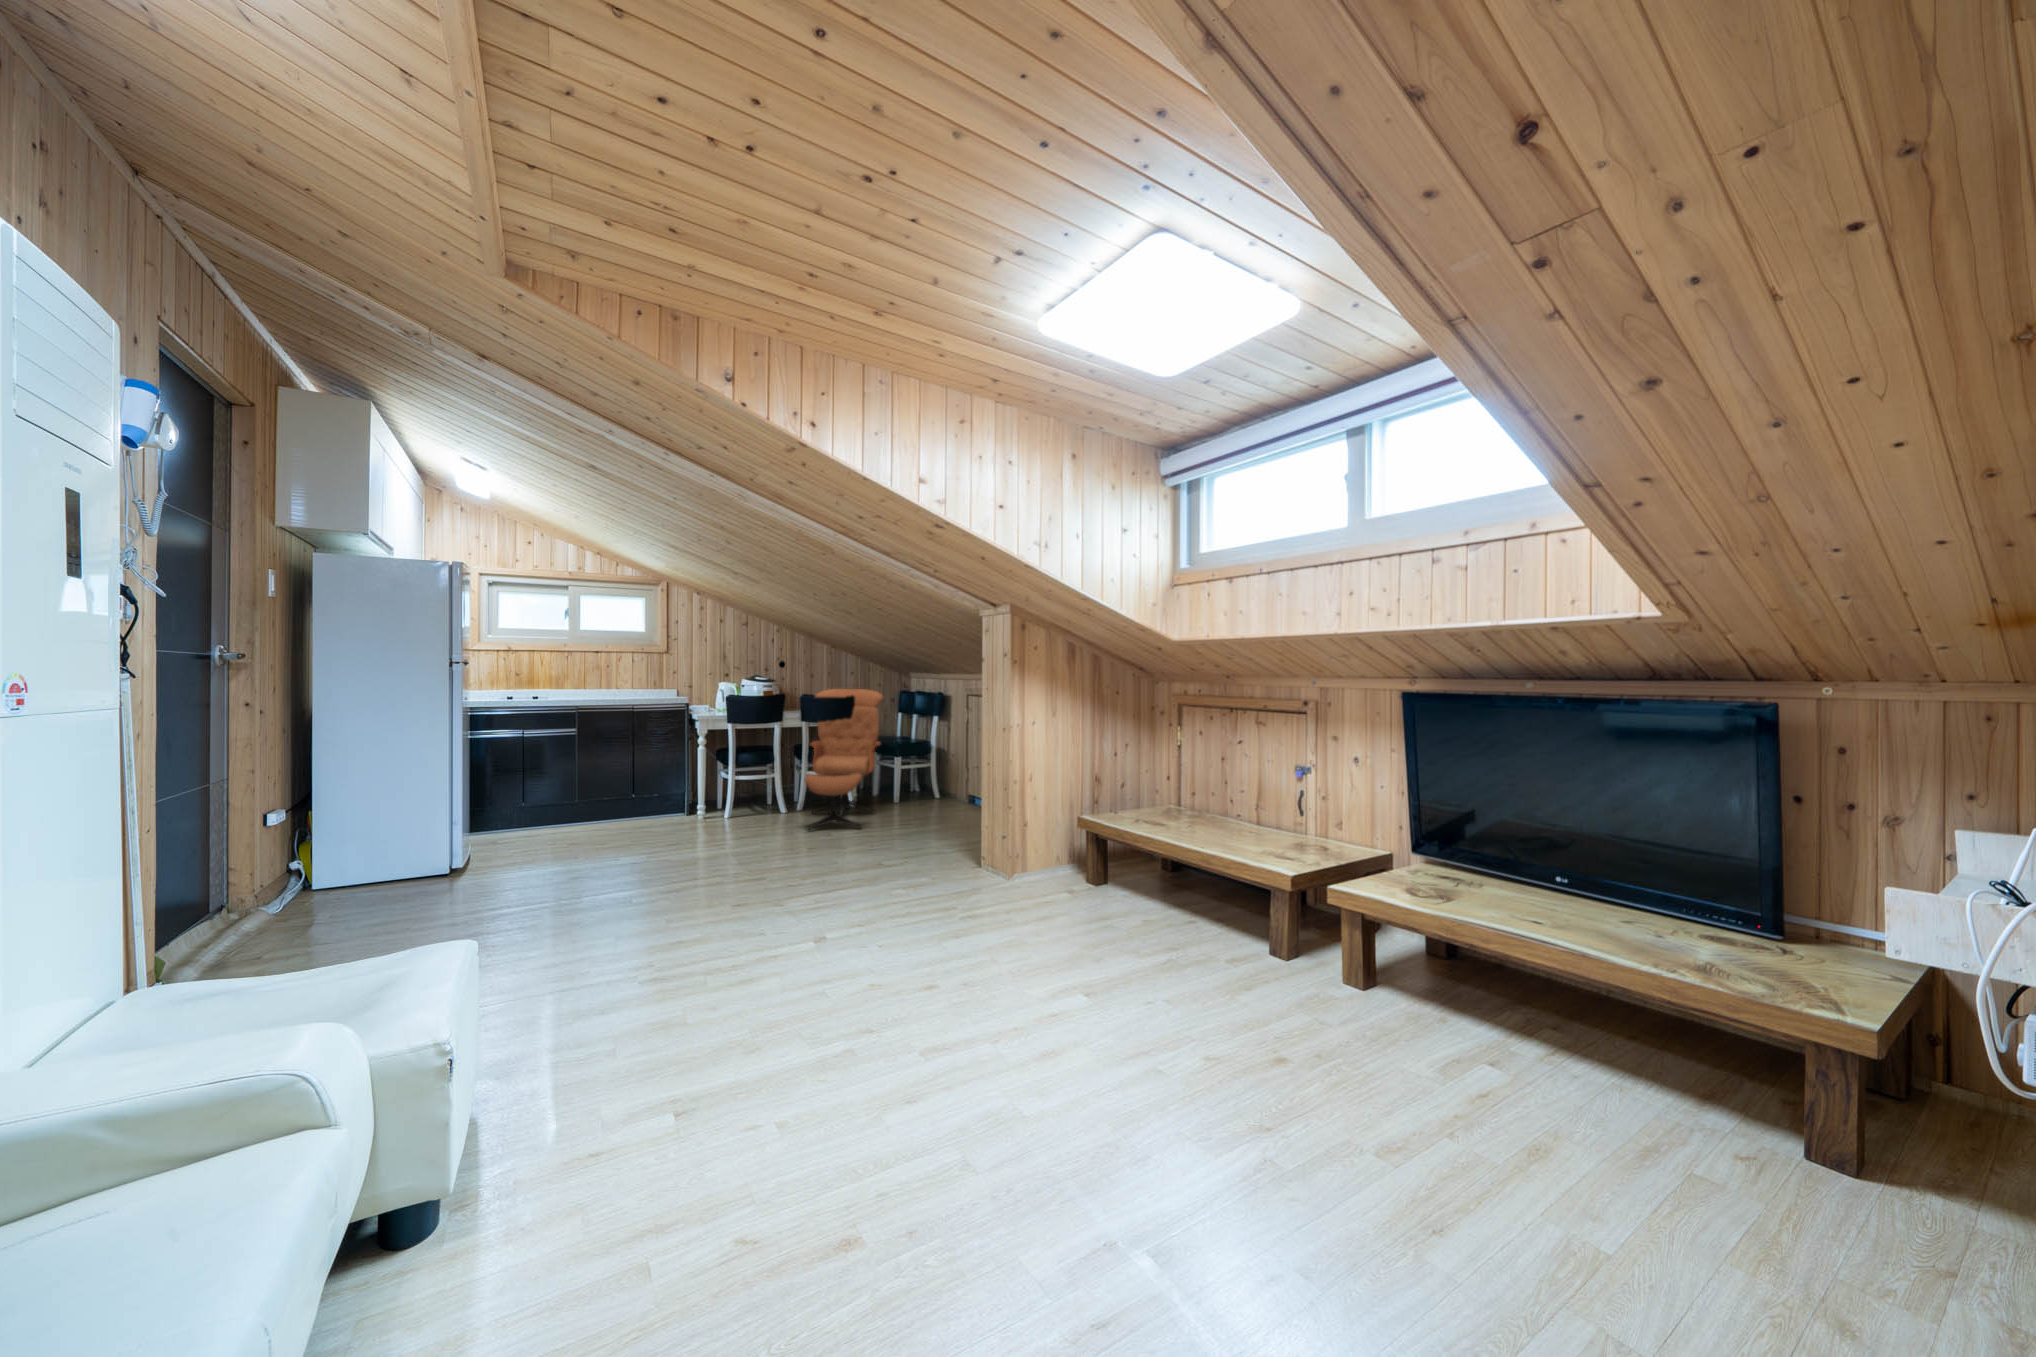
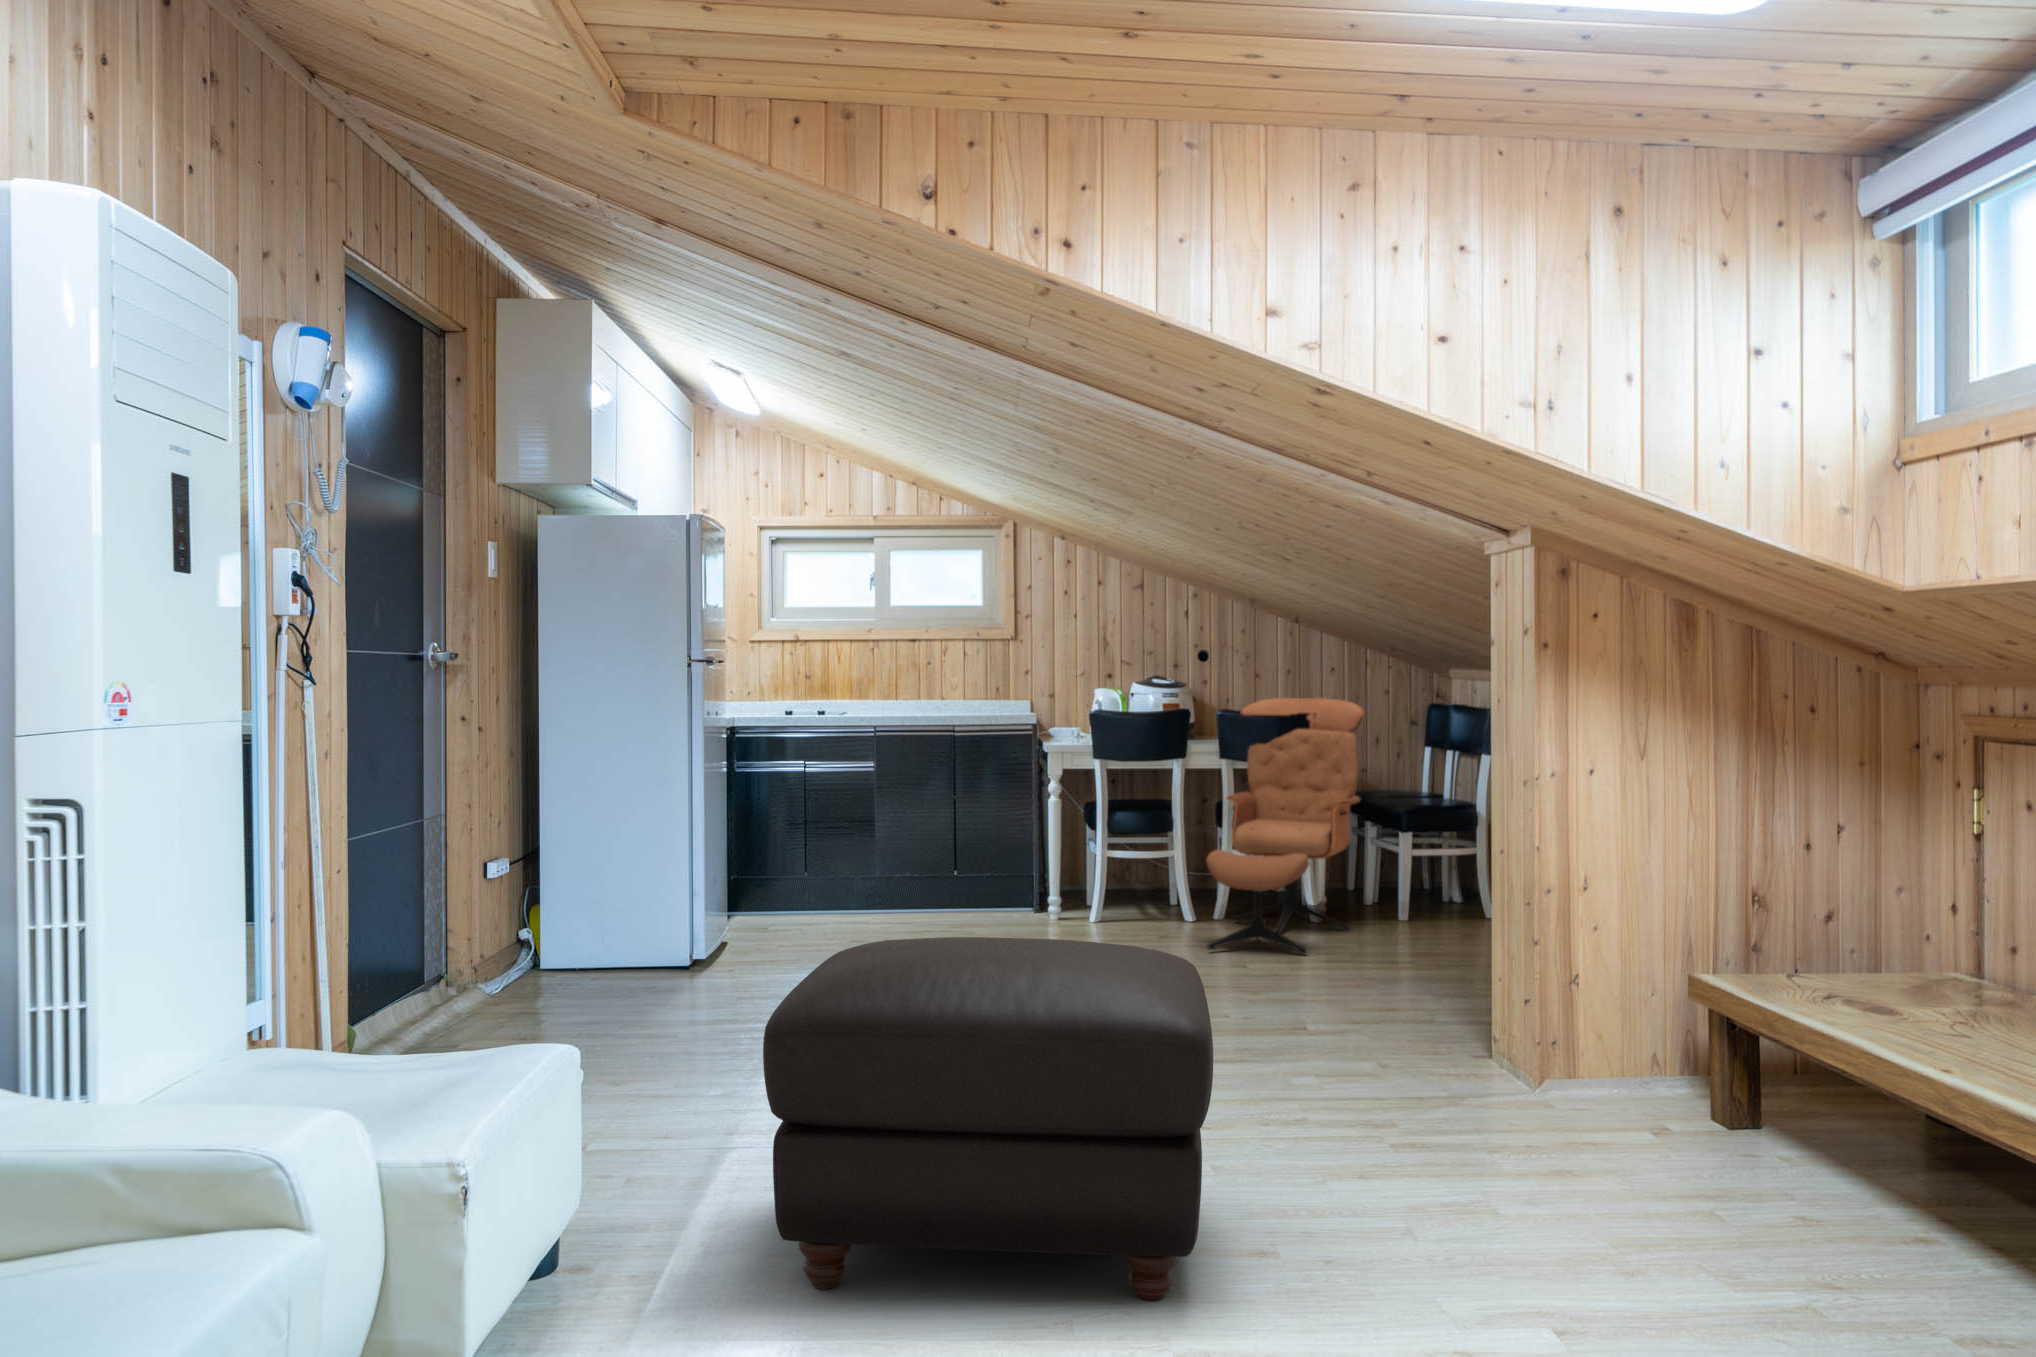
ottoman: none [640,836,930,1083] -> present [763,937,1213,1302]

